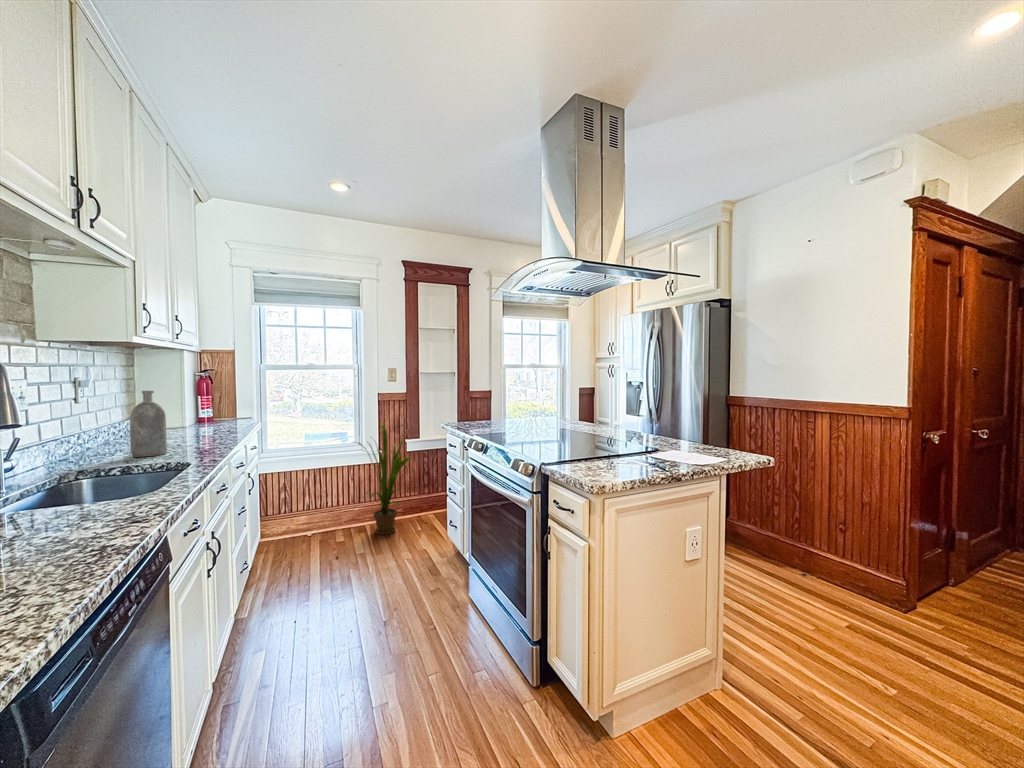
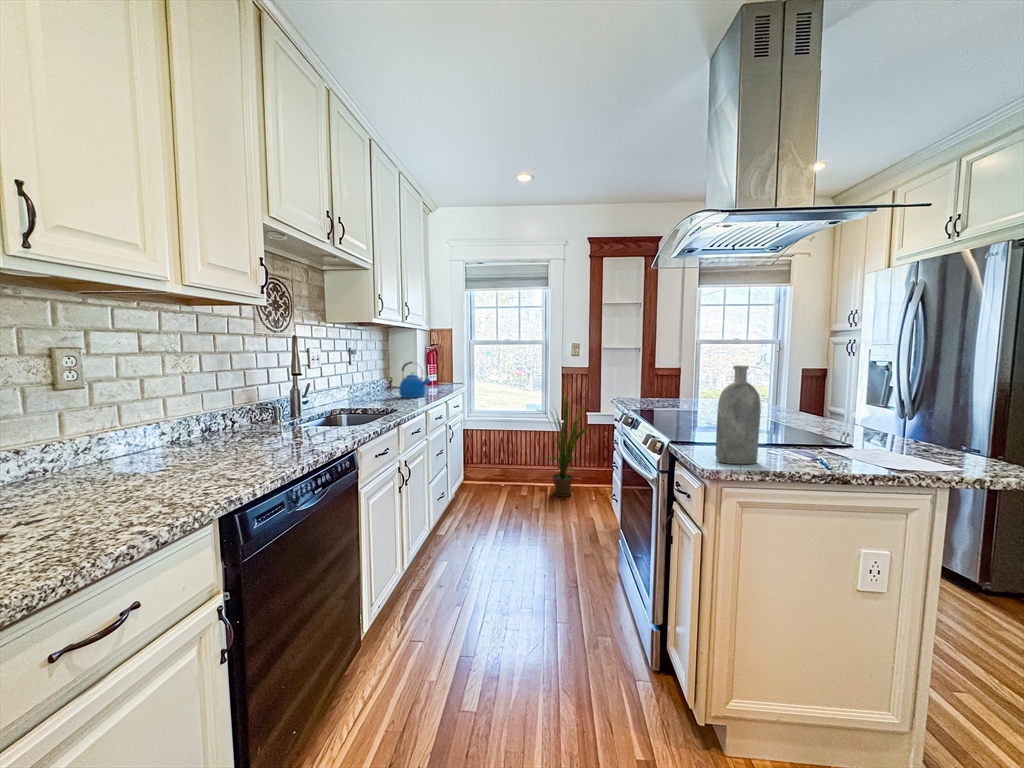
bottle: present [130,391,167,457] -> present [715,365,761,464]
kettle: none [170,394,222,444] -> present [399,362,430,398]

